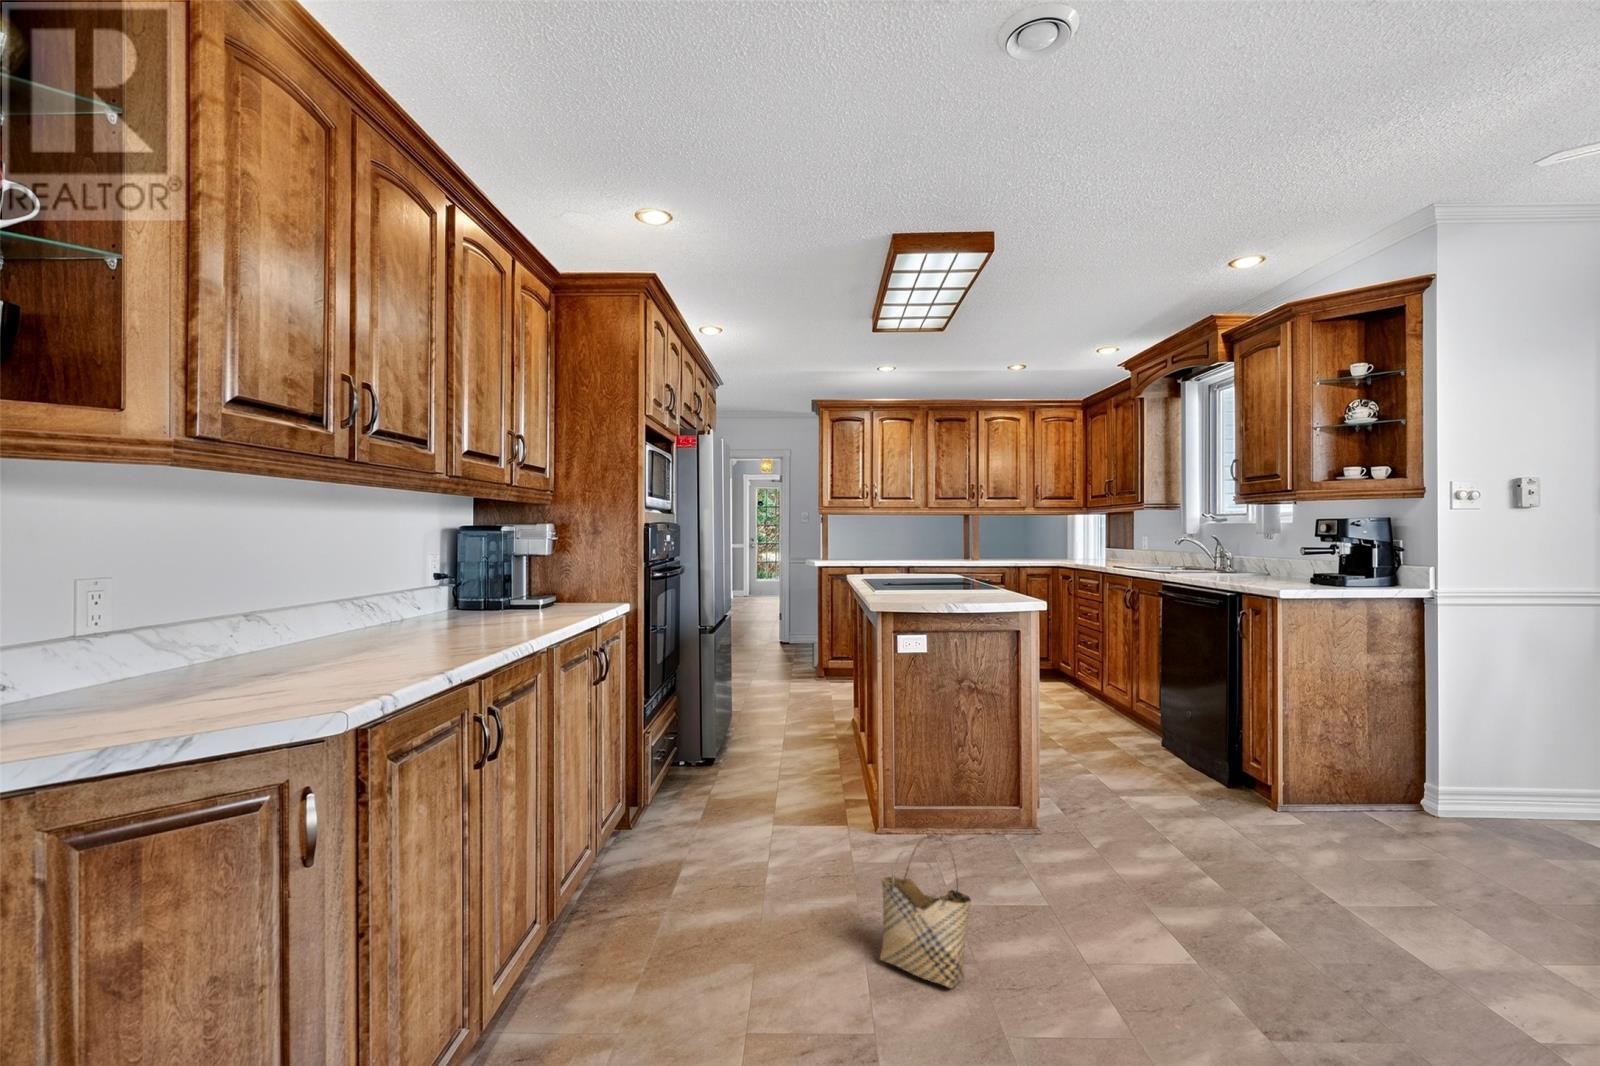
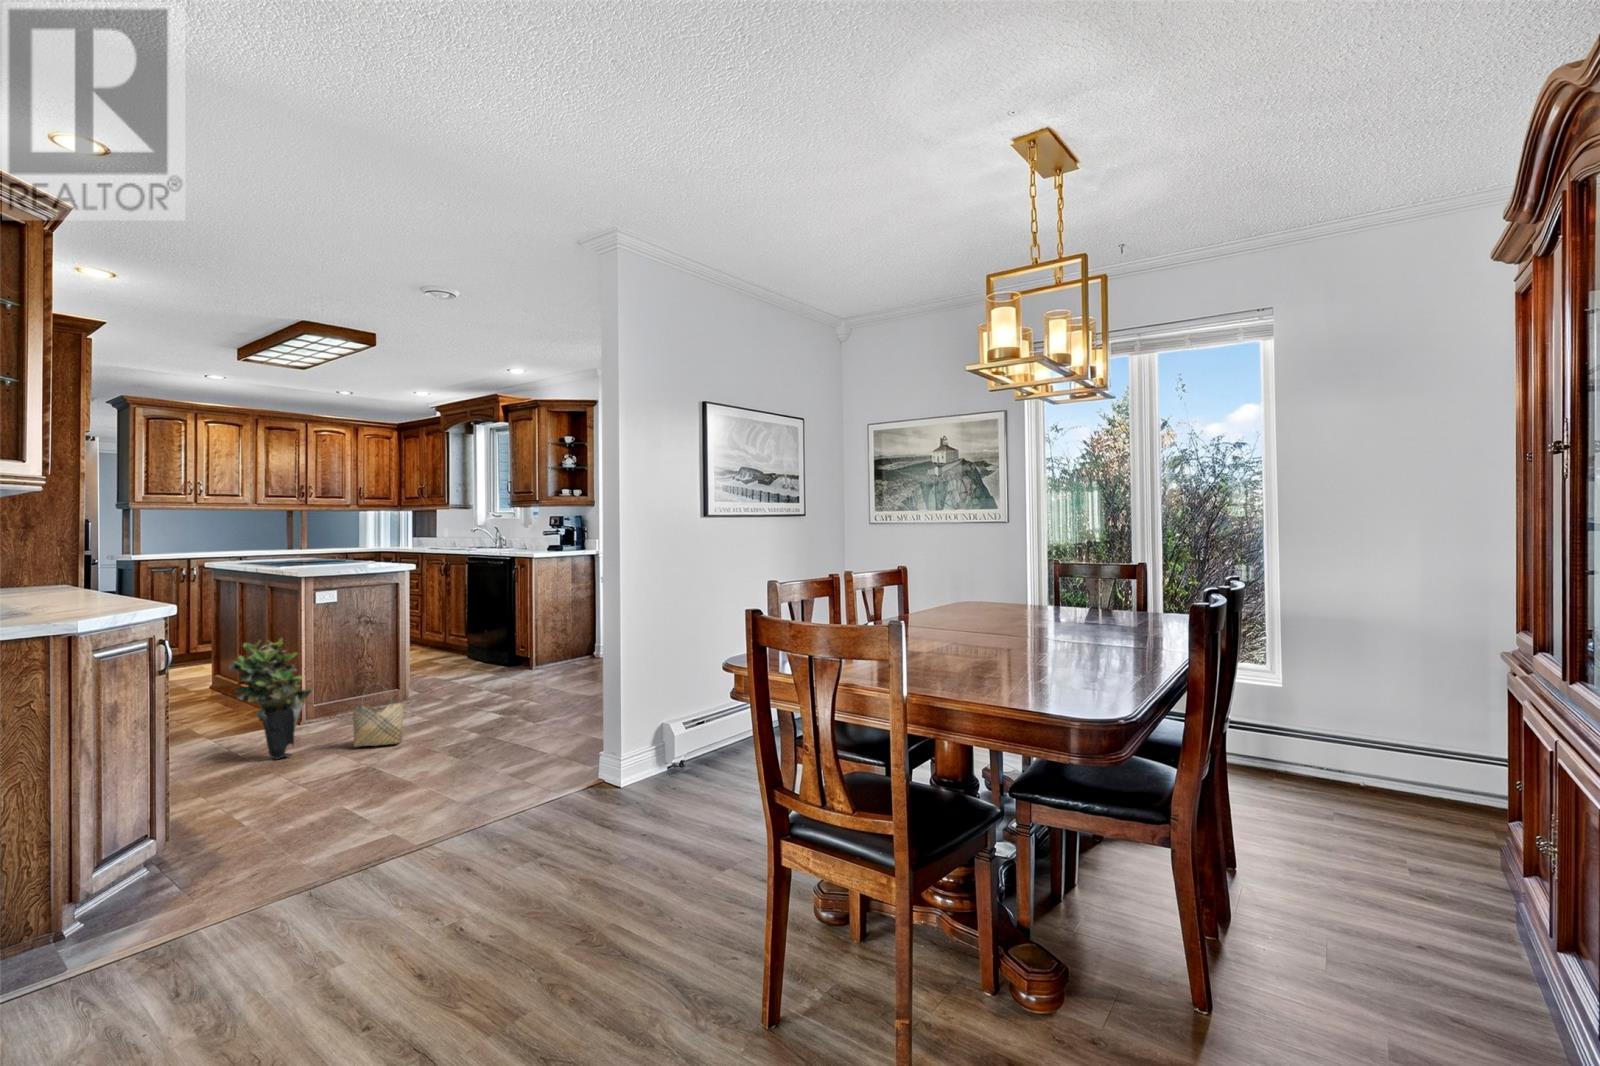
potted plant: none [726,717,835,938] -> present [229,638,312,759]

